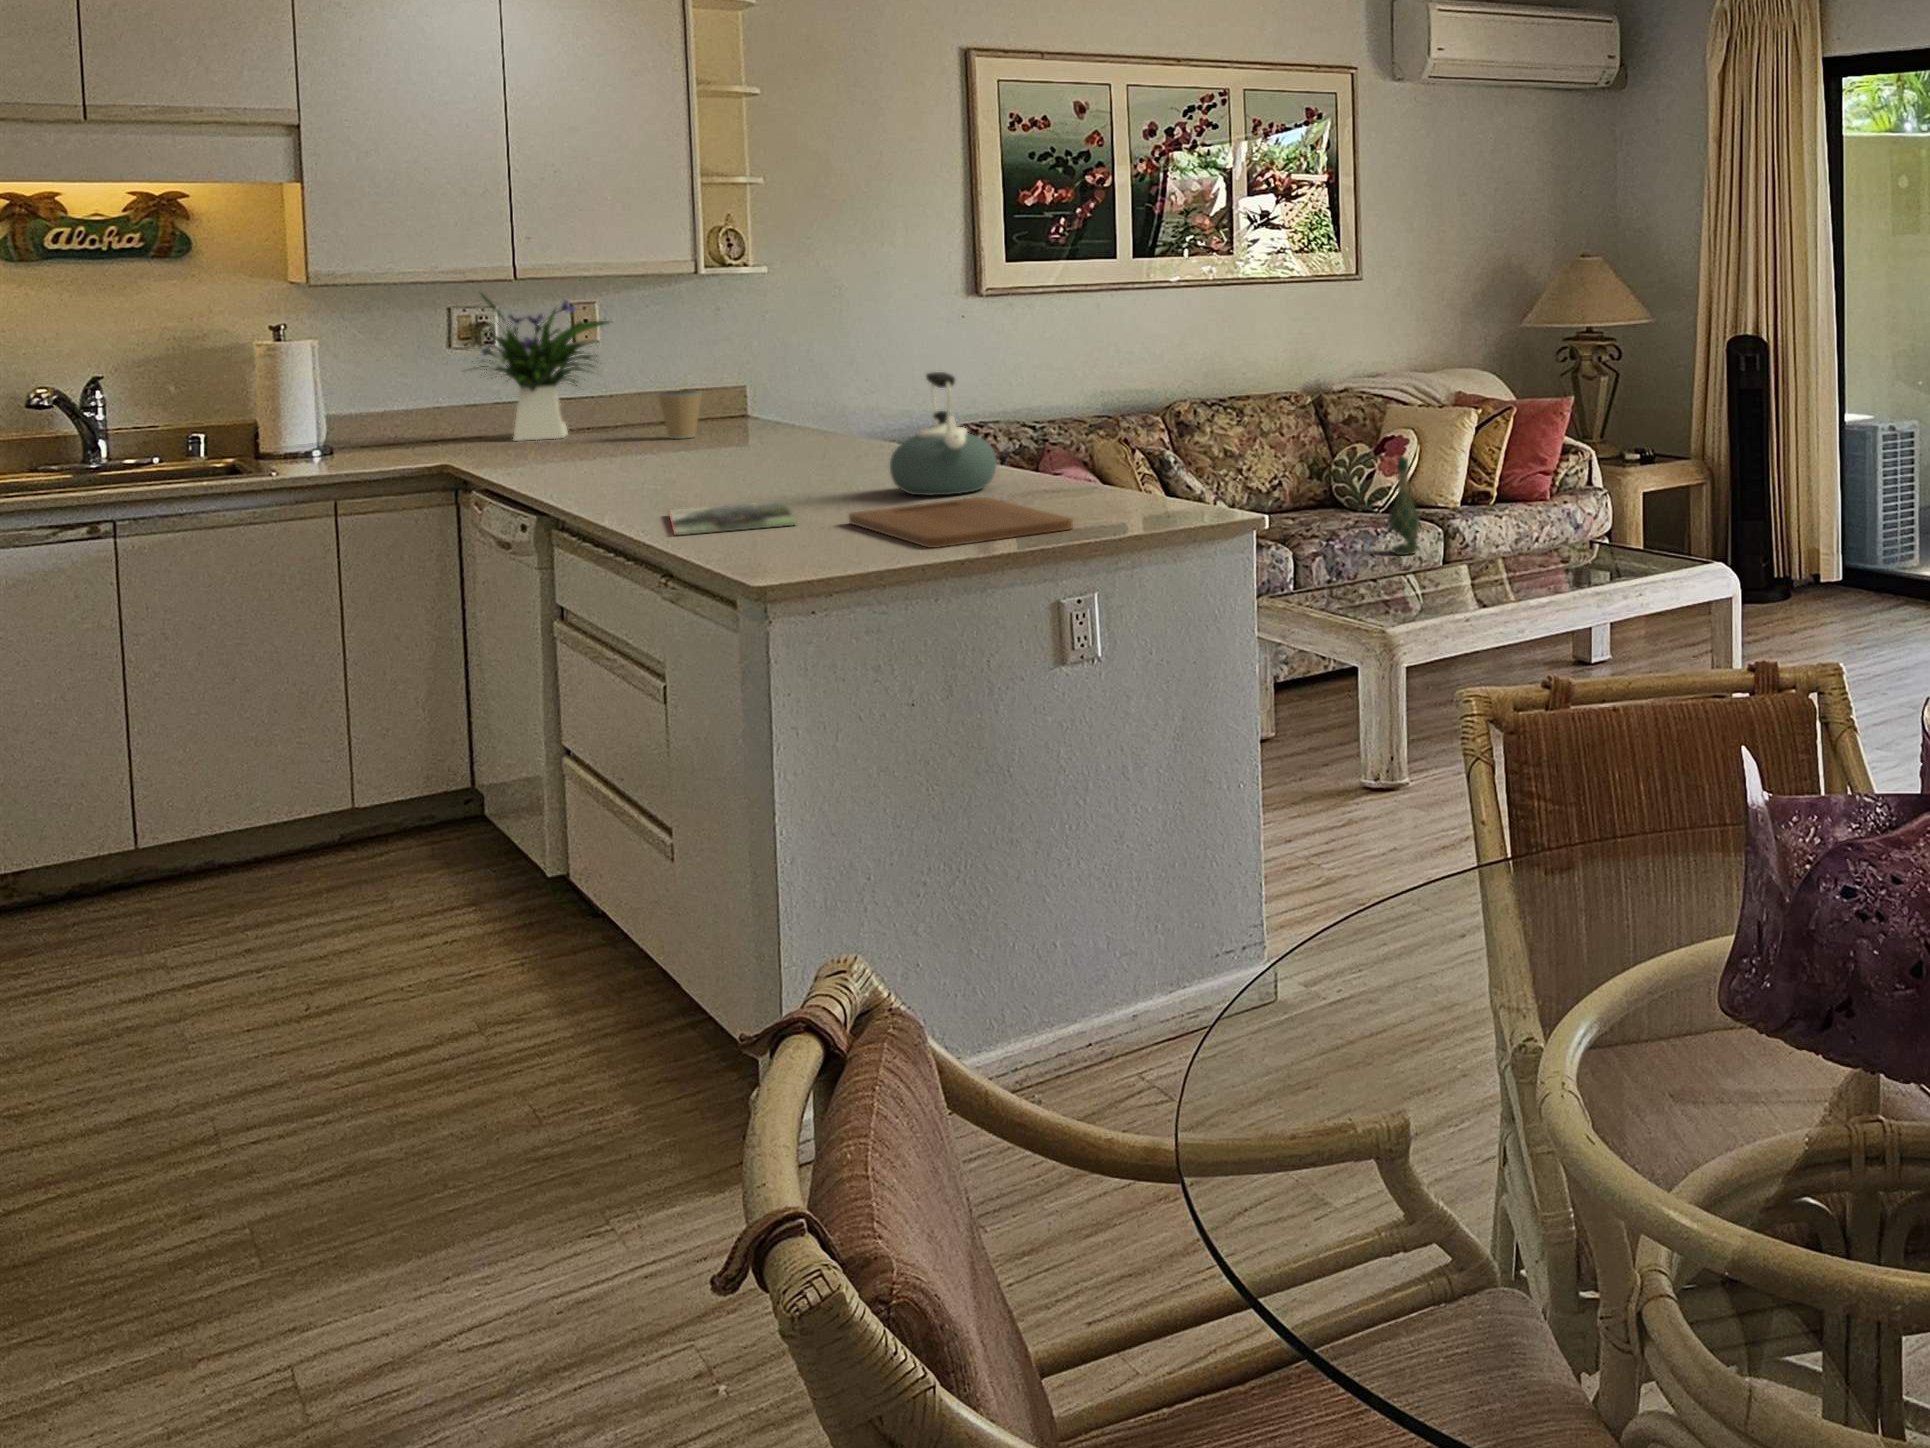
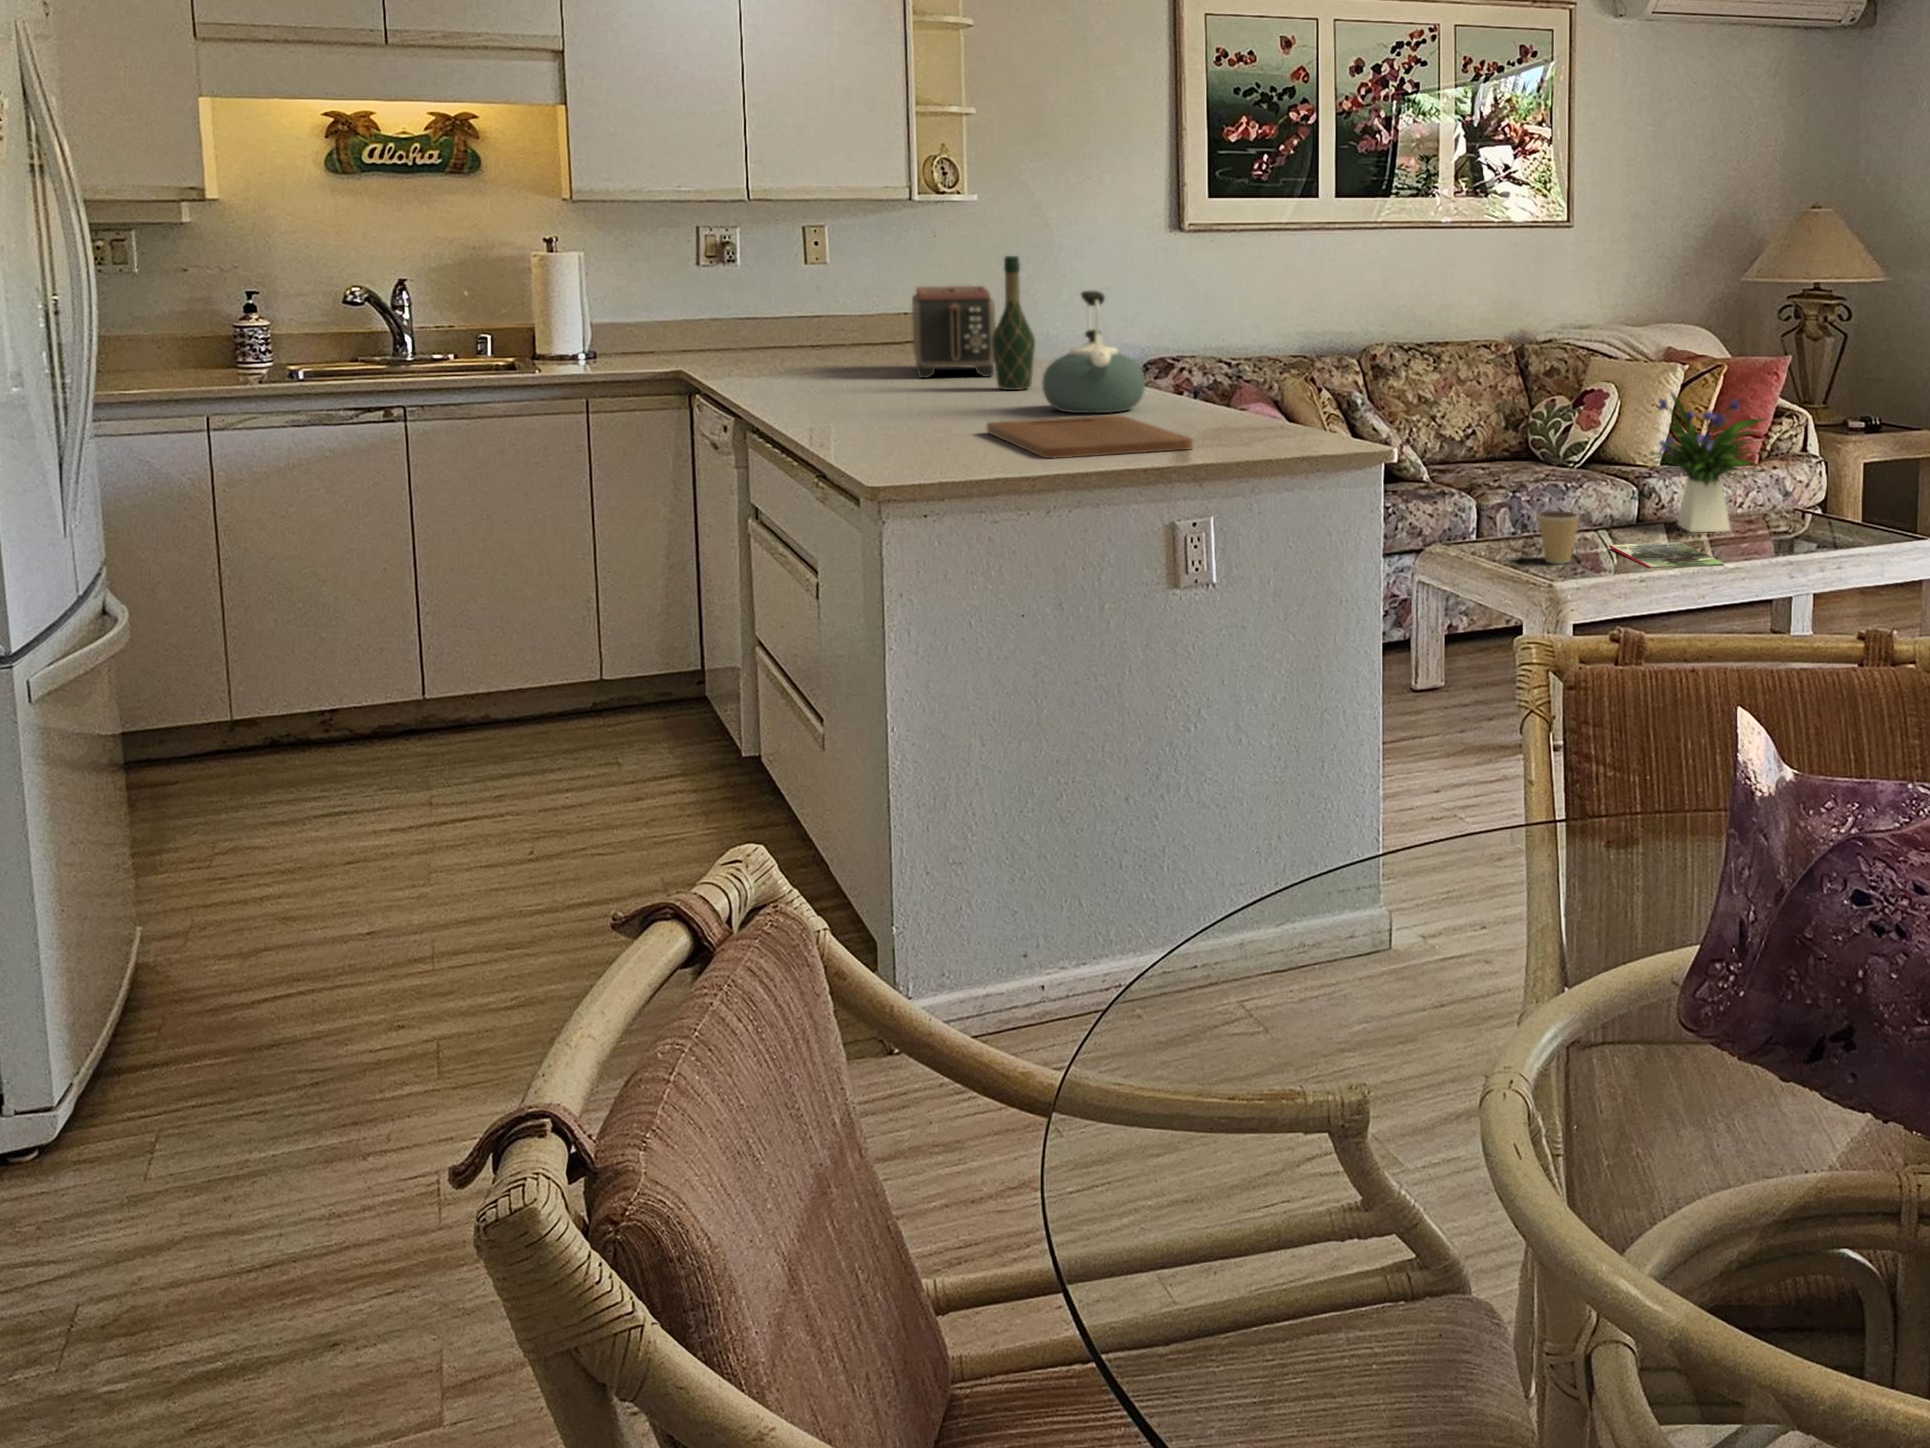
flower arrangement: present [466,294,608,441] -> present [1645,392,1764,532]
toaster: none [713,364,814,464] -> present [912,286,996,378]
coffee cup: present [658,391,702,439] -> present [1538,511,1579,564]
wine bottle: present [1389,458,1419,555] -> present [992,256,1035,390]
magazine: present [669,502,796,535] -> present [1609,542,1724,568]

